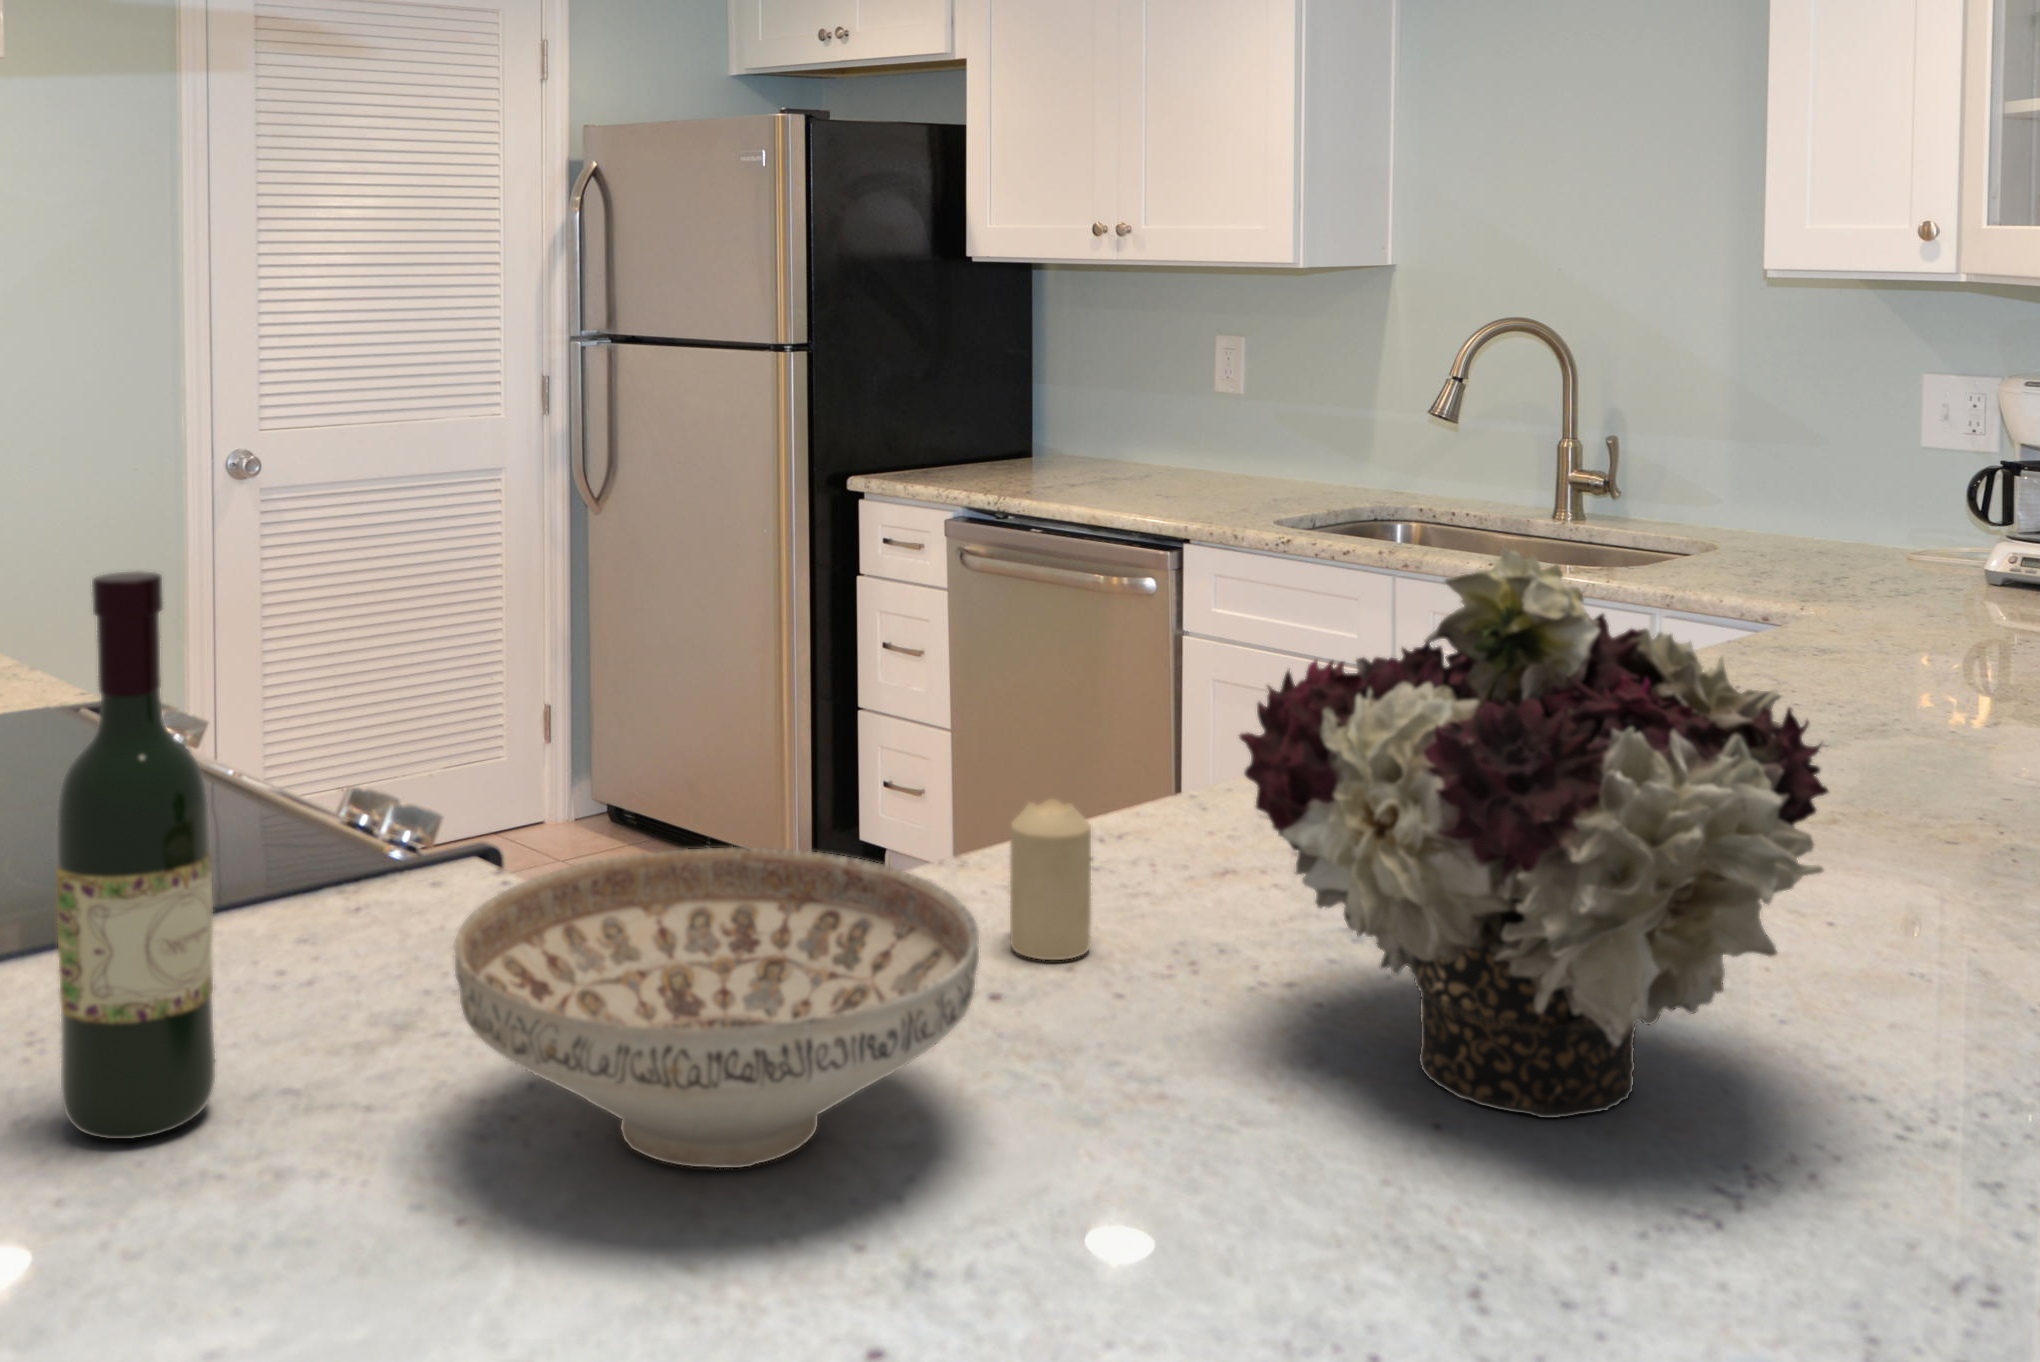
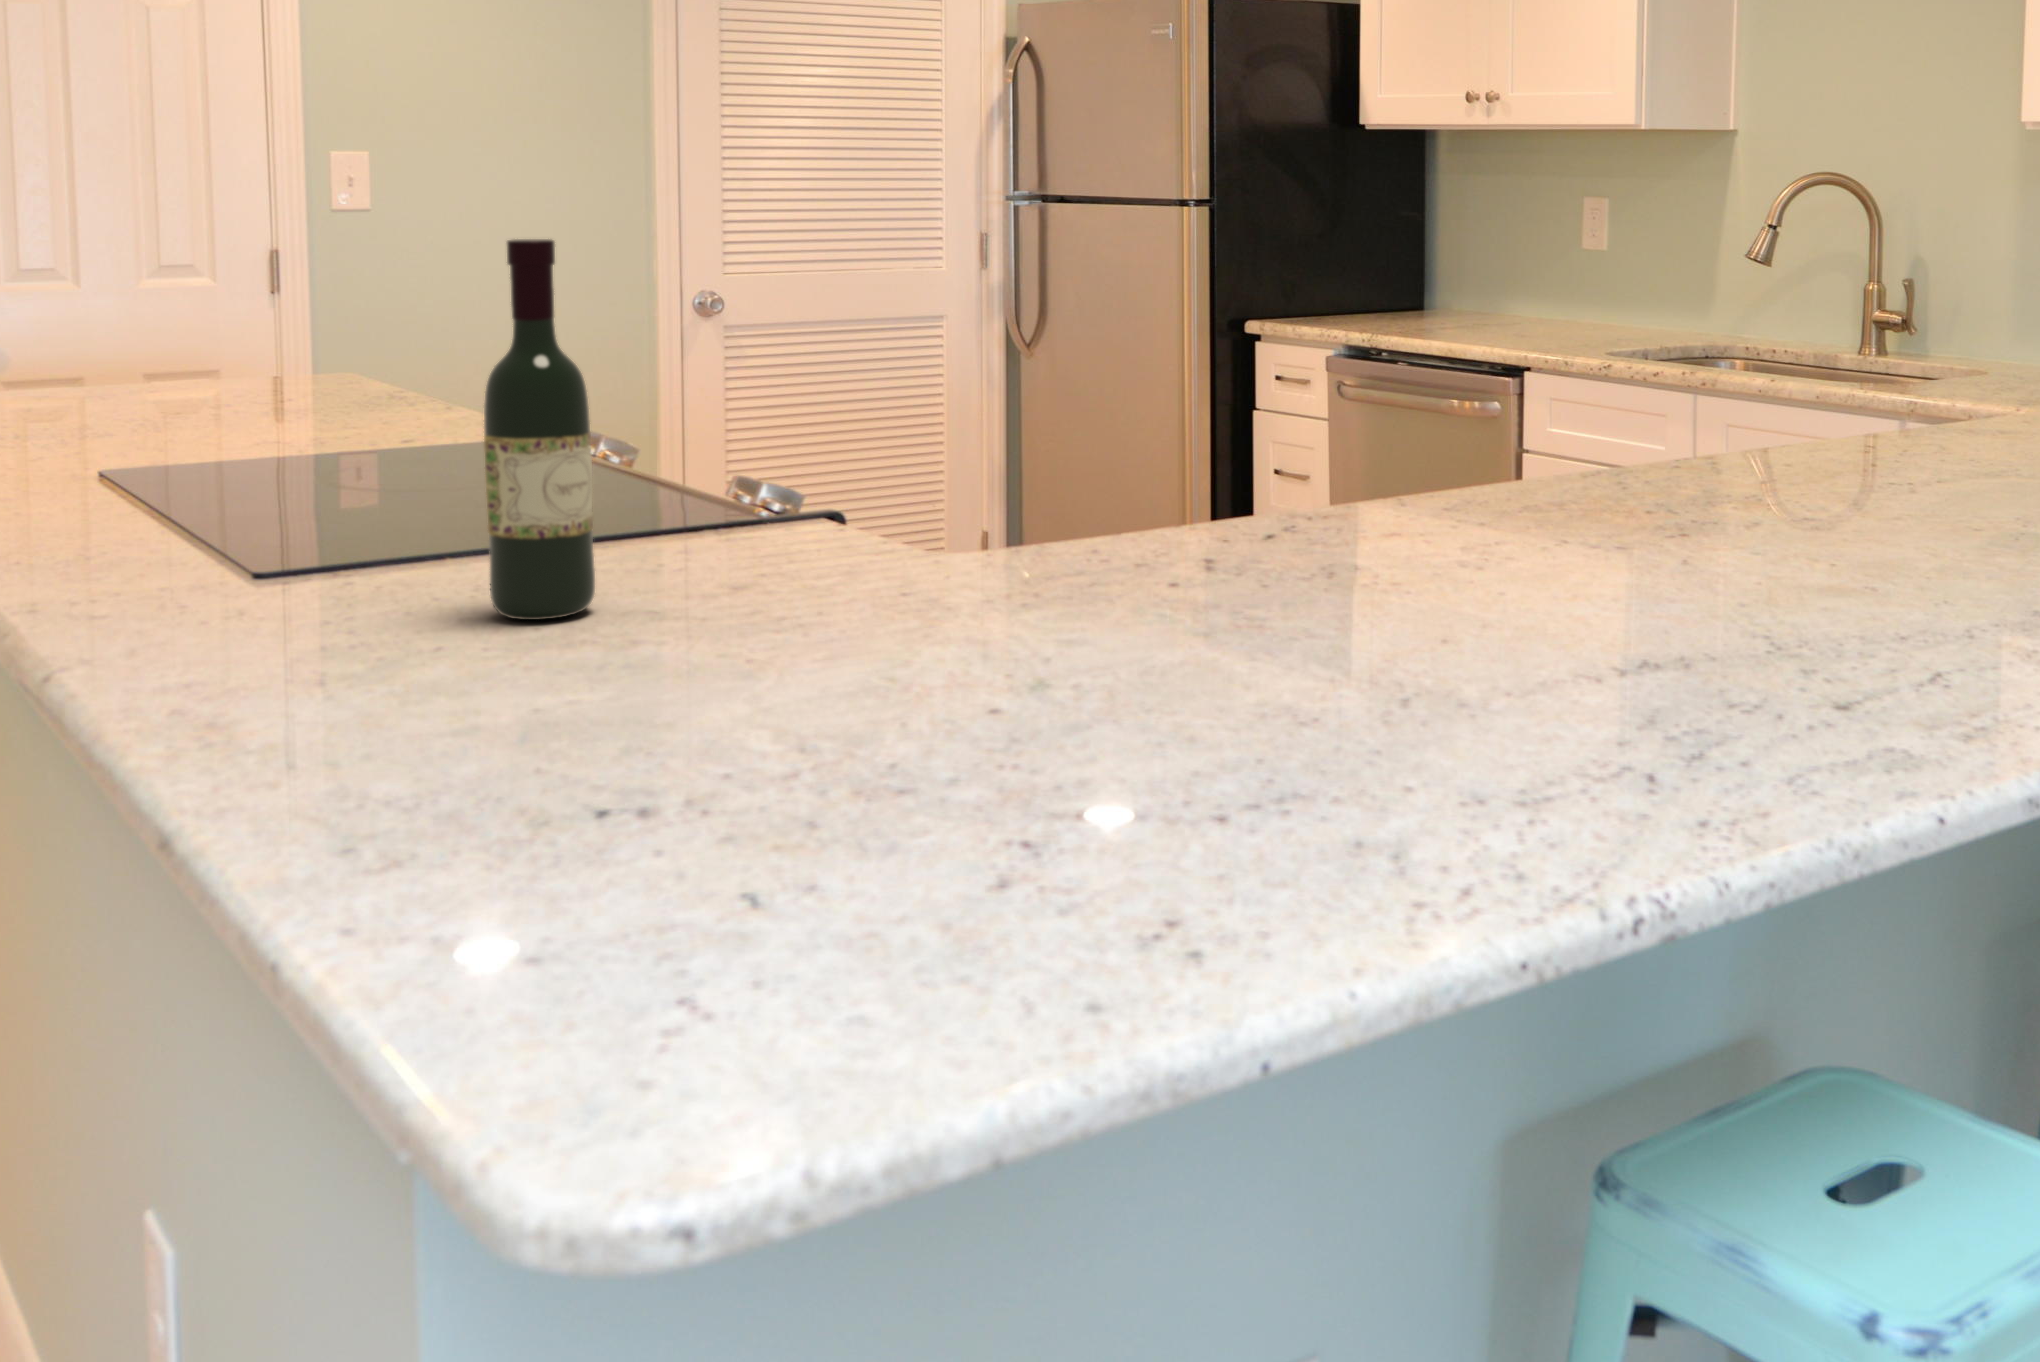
flower arrangement: present [1239,549,1828,1118] -> none [1318,240,1704,632]
candle: present [1010,799,1091,960] -> none [1191,451,1251,564]
decorative bowl: present [455,847,979,1168] -> none [747,456,1111,638]

